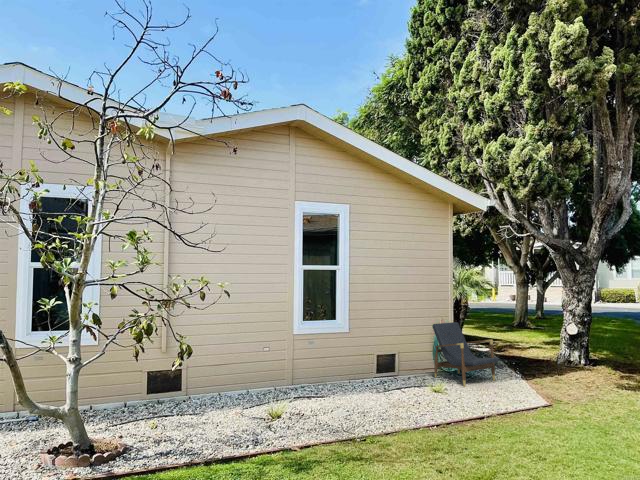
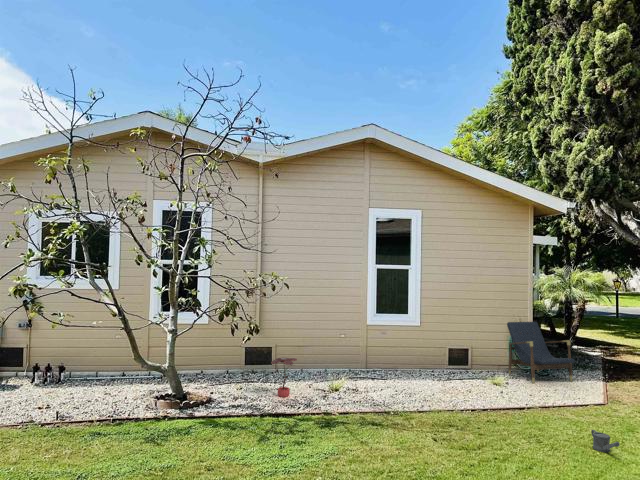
potted plant: none [202,382,232,433] -> present [271,358,297,397]
watering can: none [566,433,602,456] -> present [591,430,620,452]

